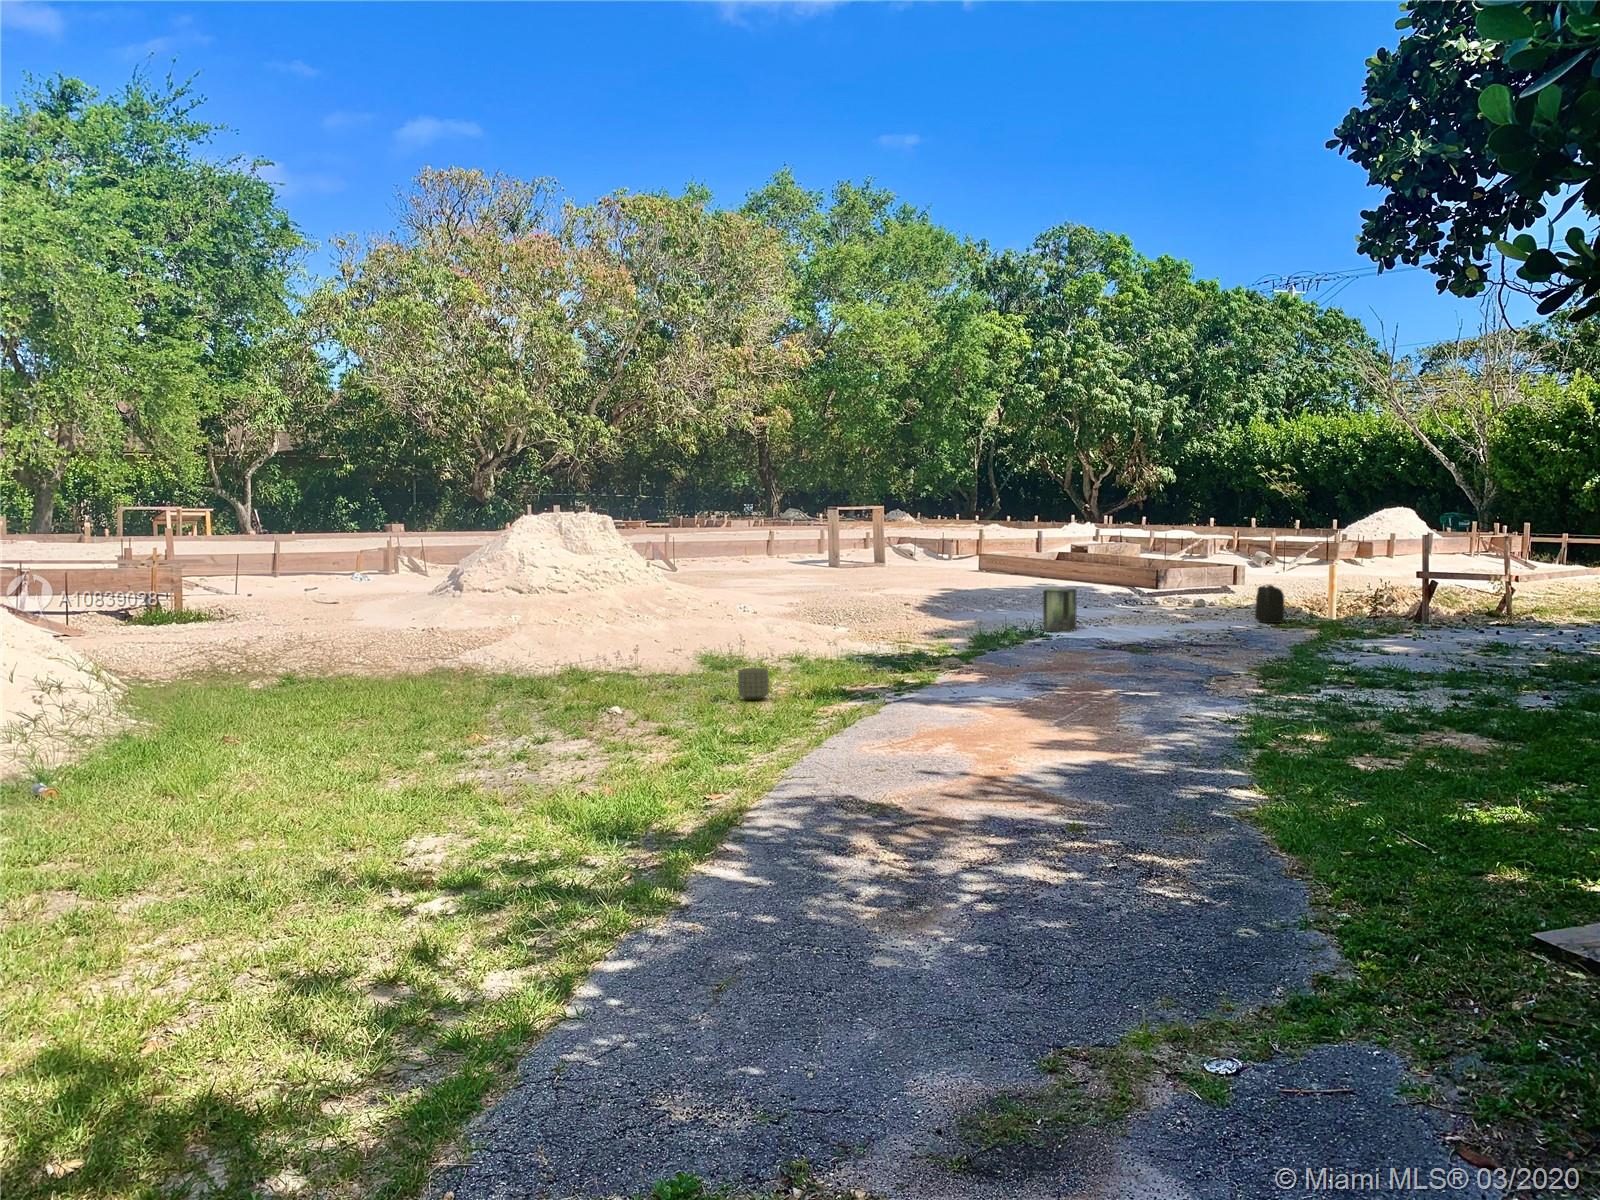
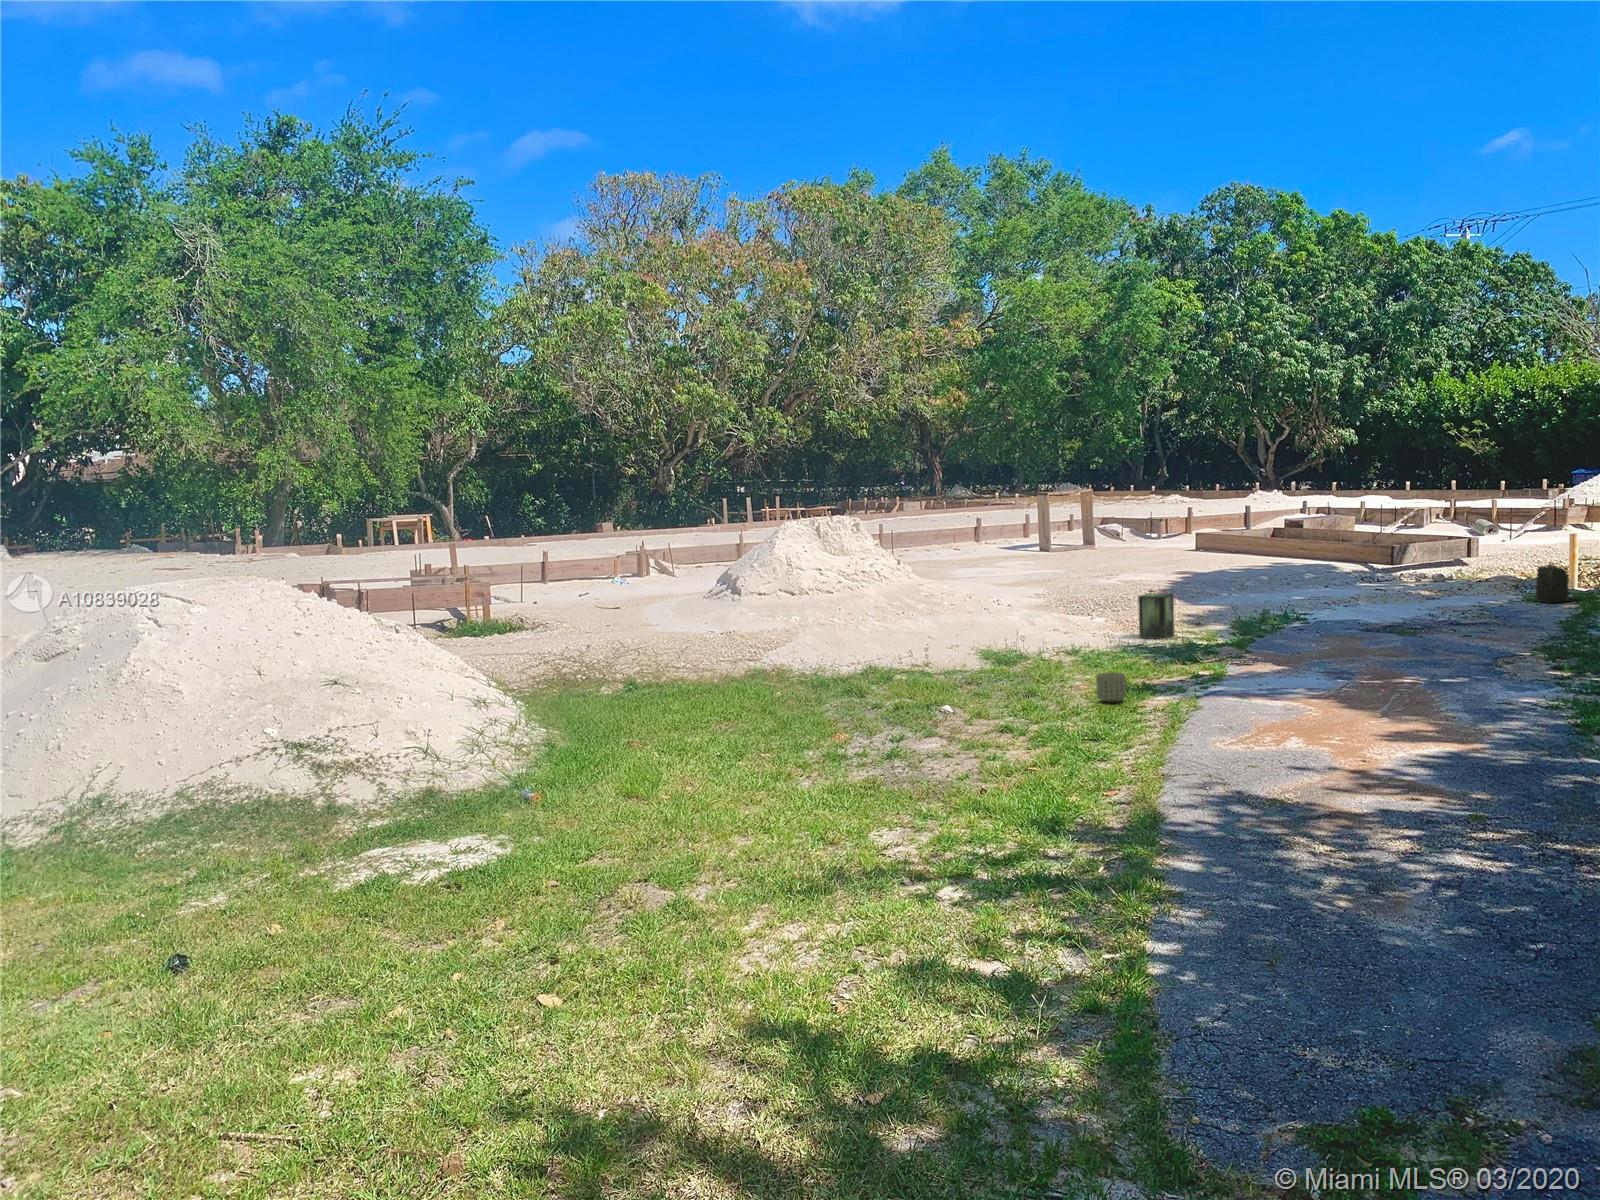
storage box: present [1043,588,1077,632] -> present [1138,593,1174,639]

